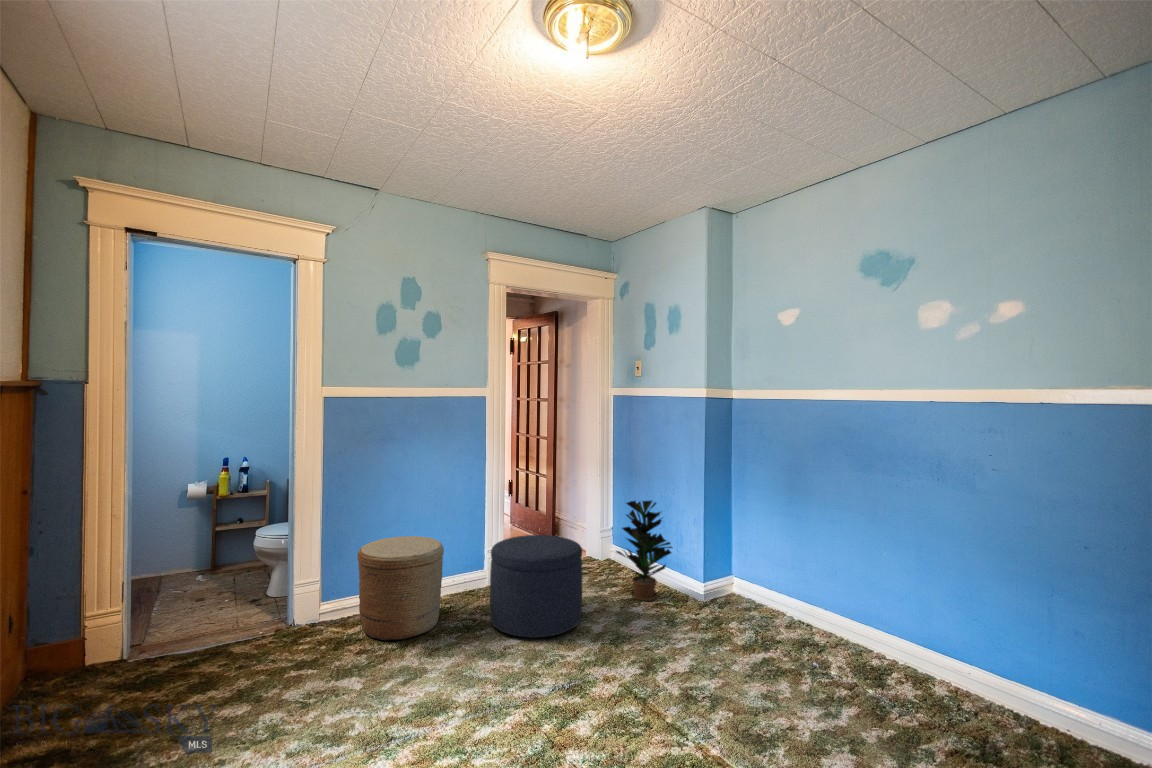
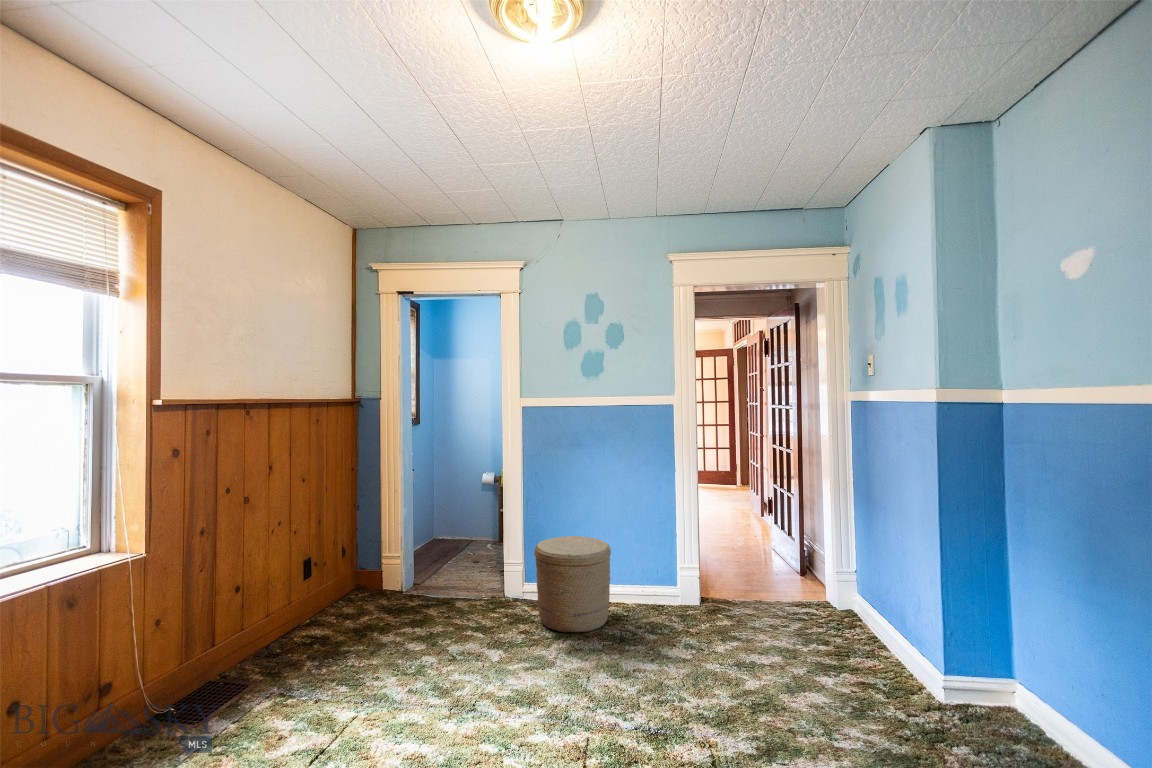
potted plant: present [616,501,672,601] -> none [817,538,899,676]
ottoman: present [490,535,582,638] -> none [642,557,747,675]

